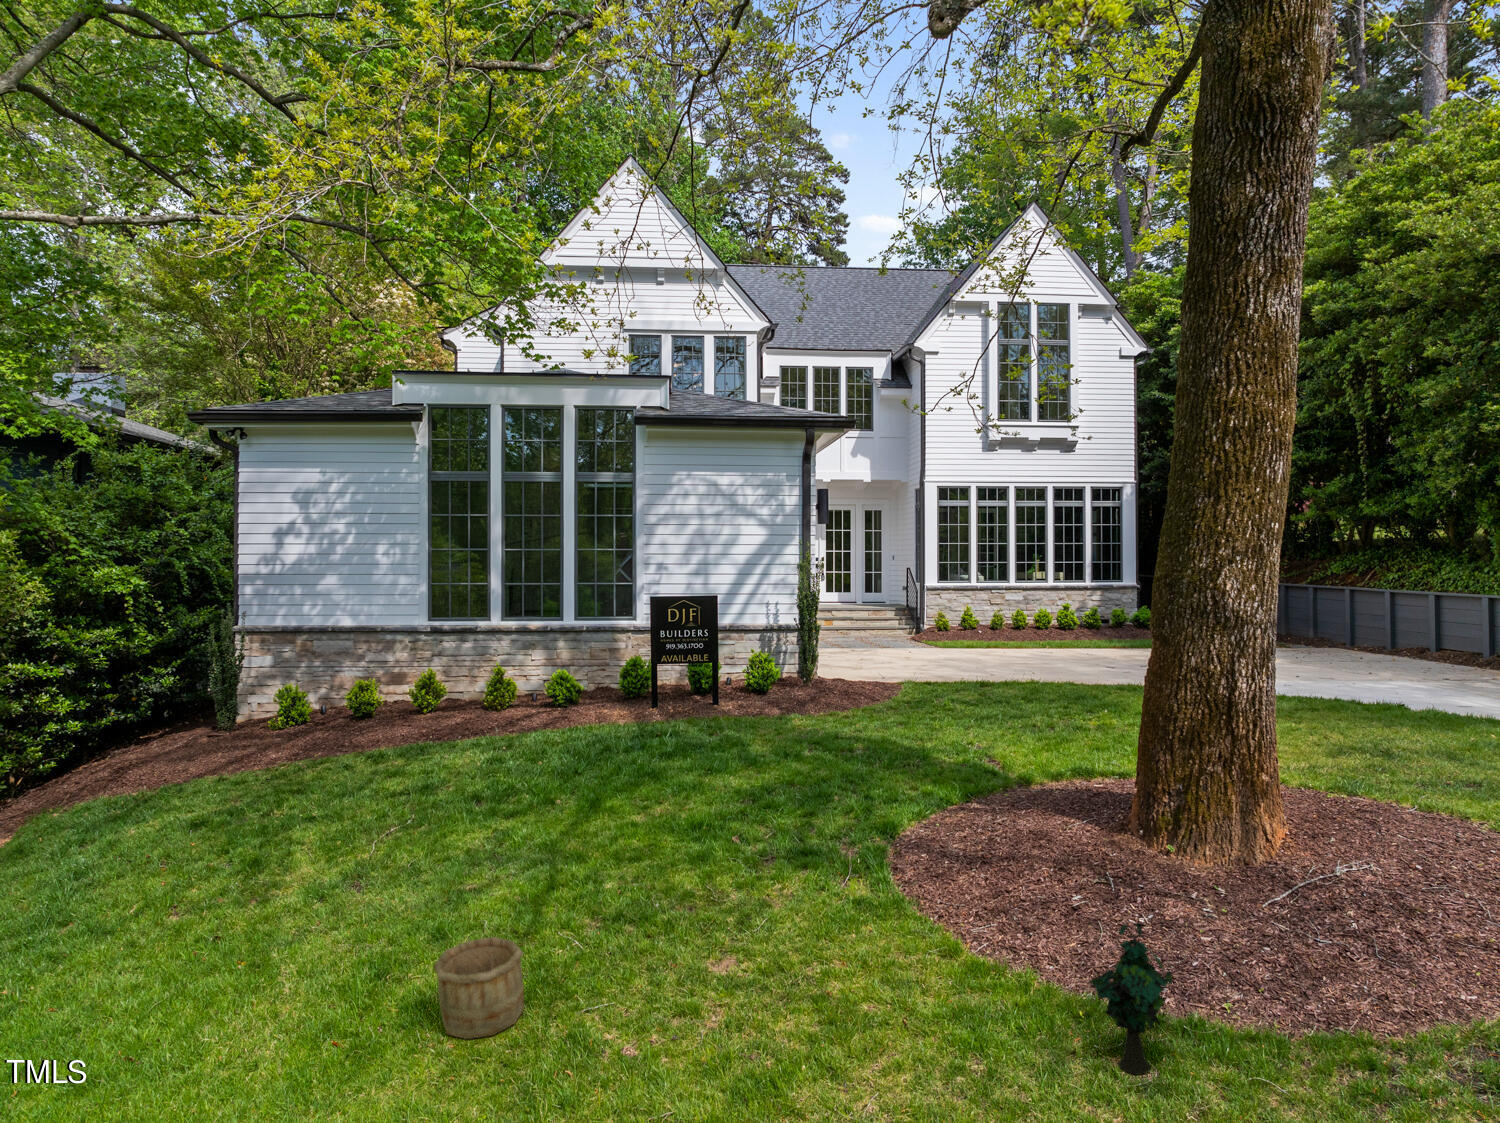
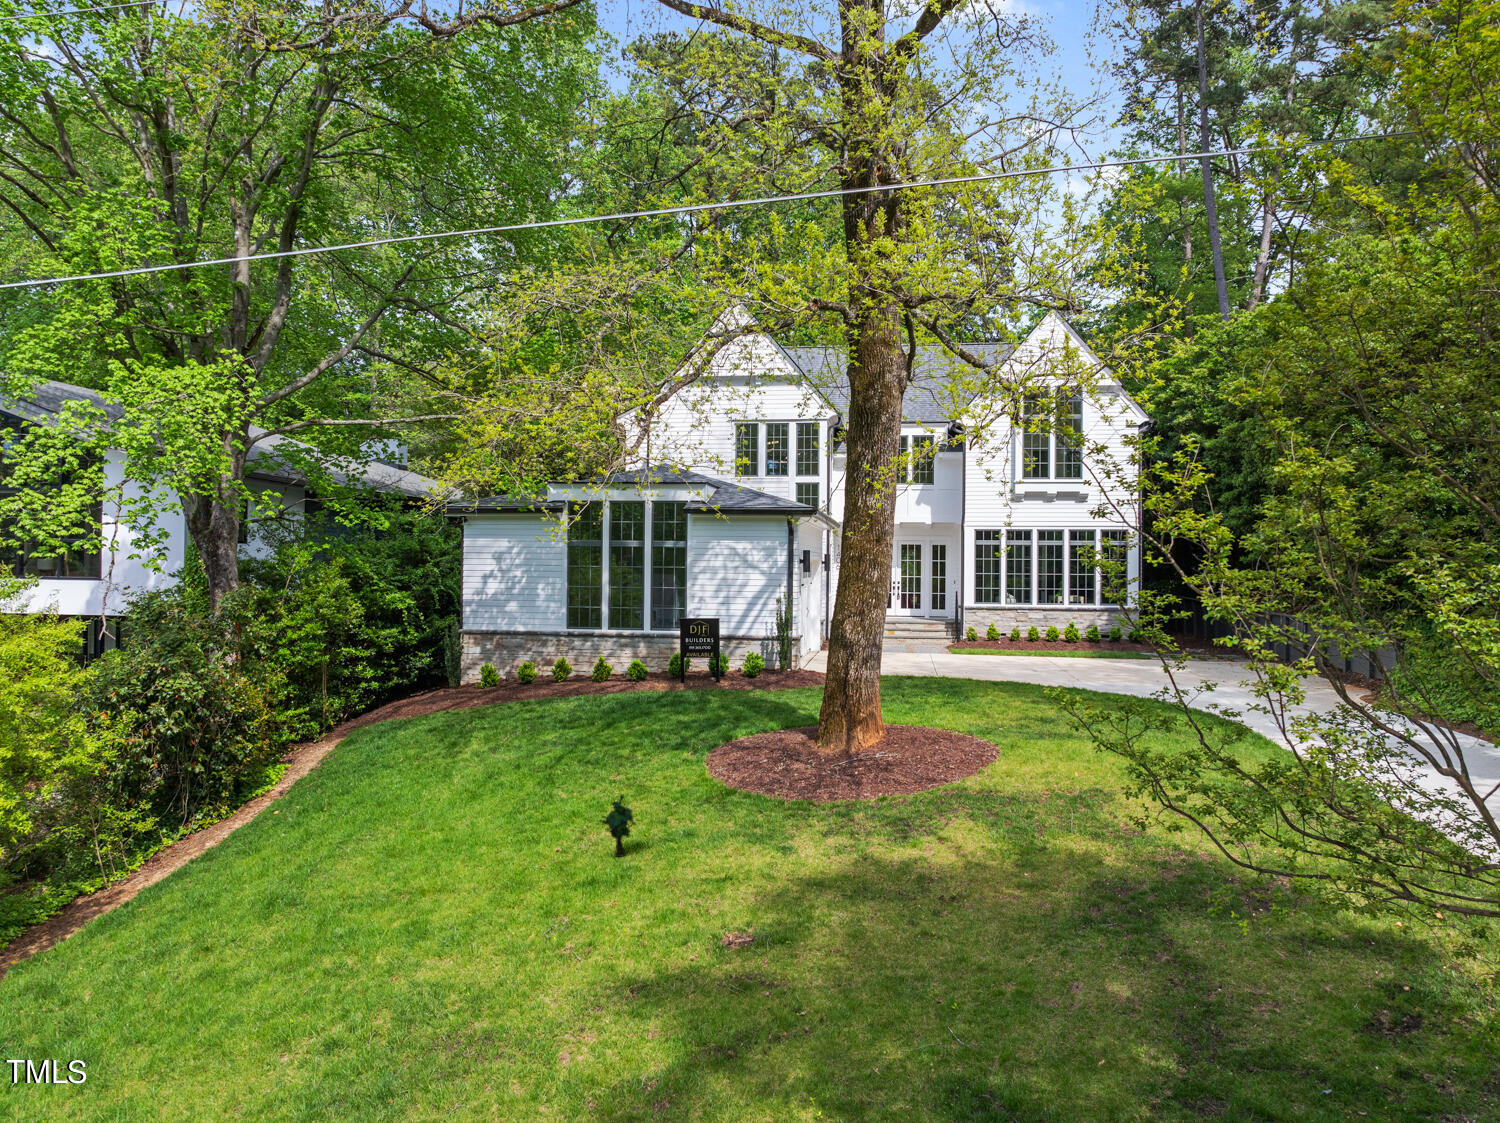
wooden bucket: present [434,937,524,1039] -> none [405,784,444,822]

